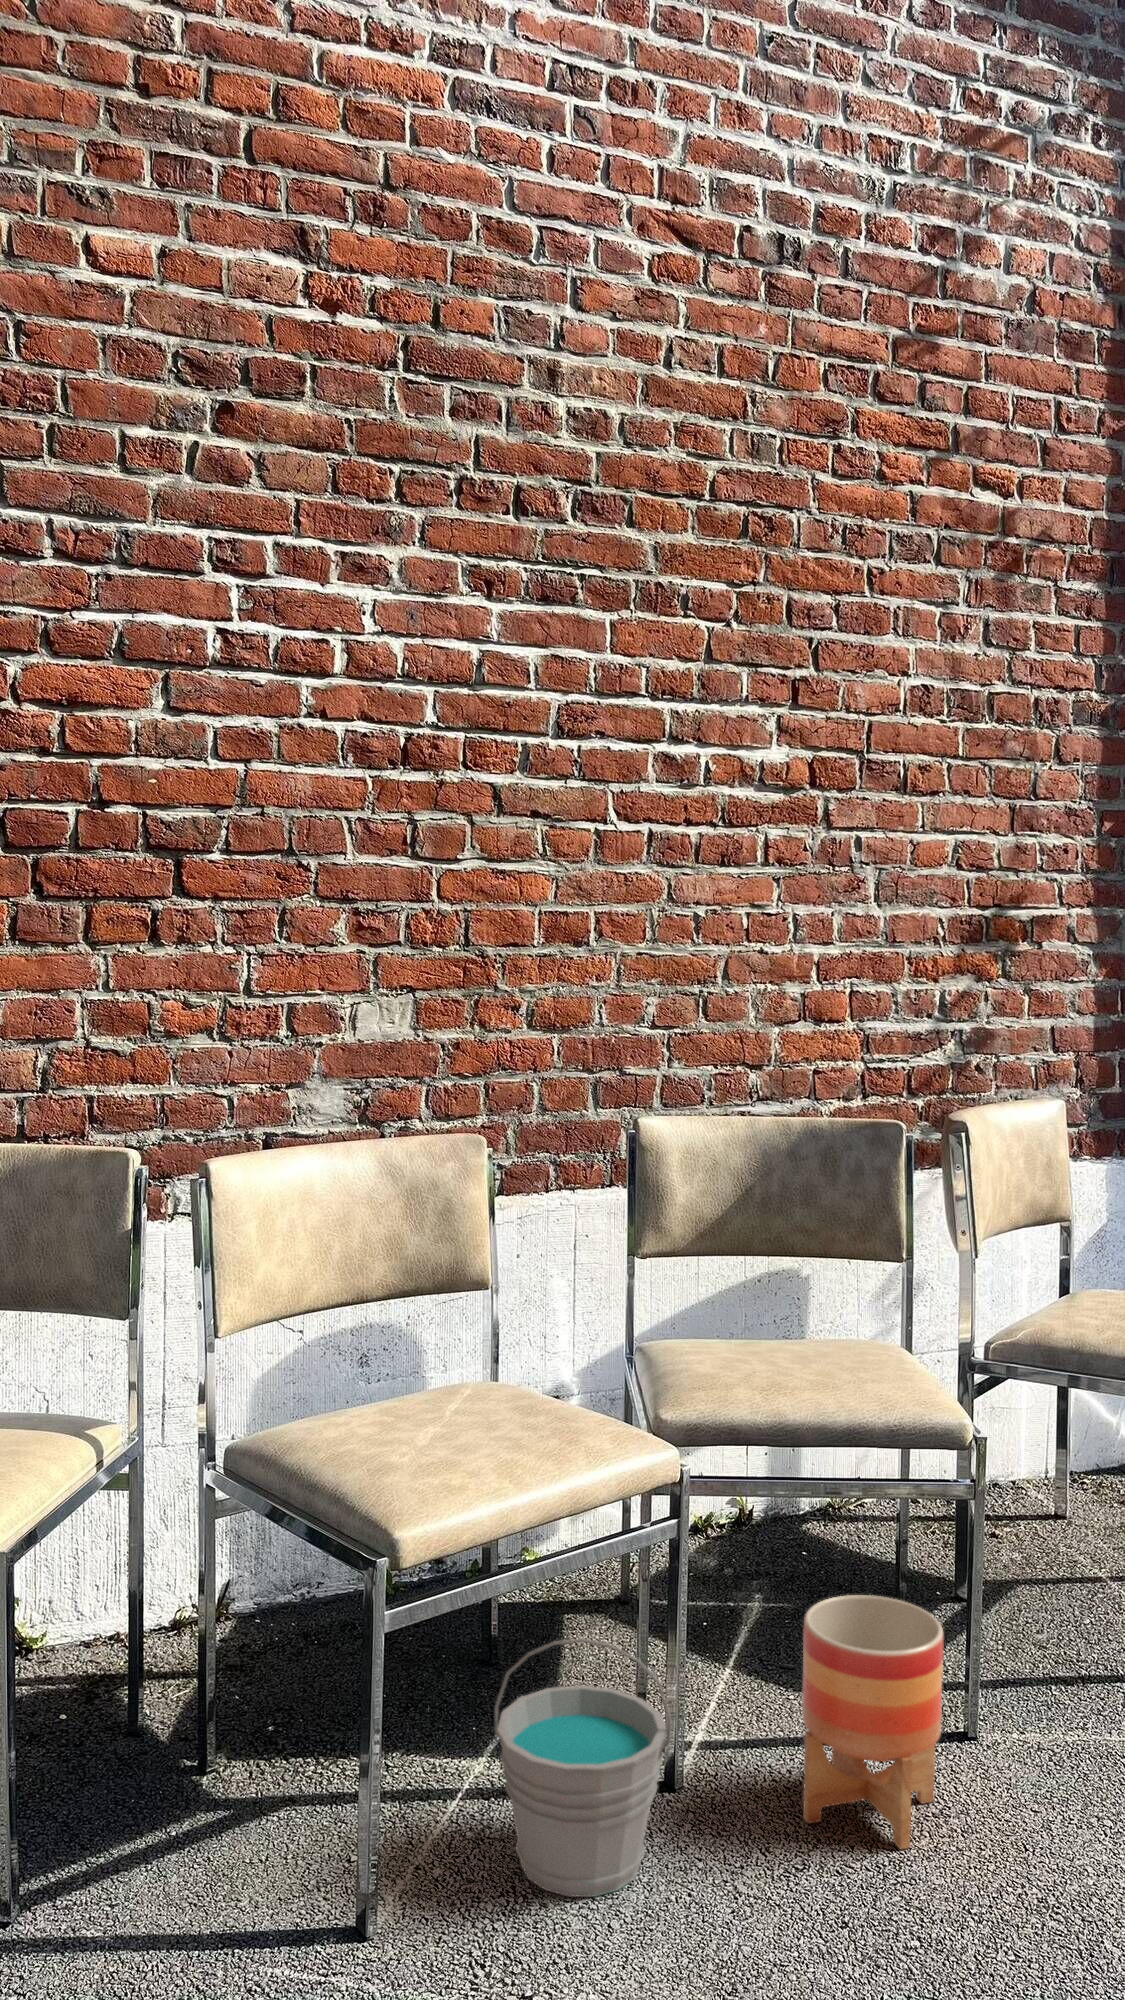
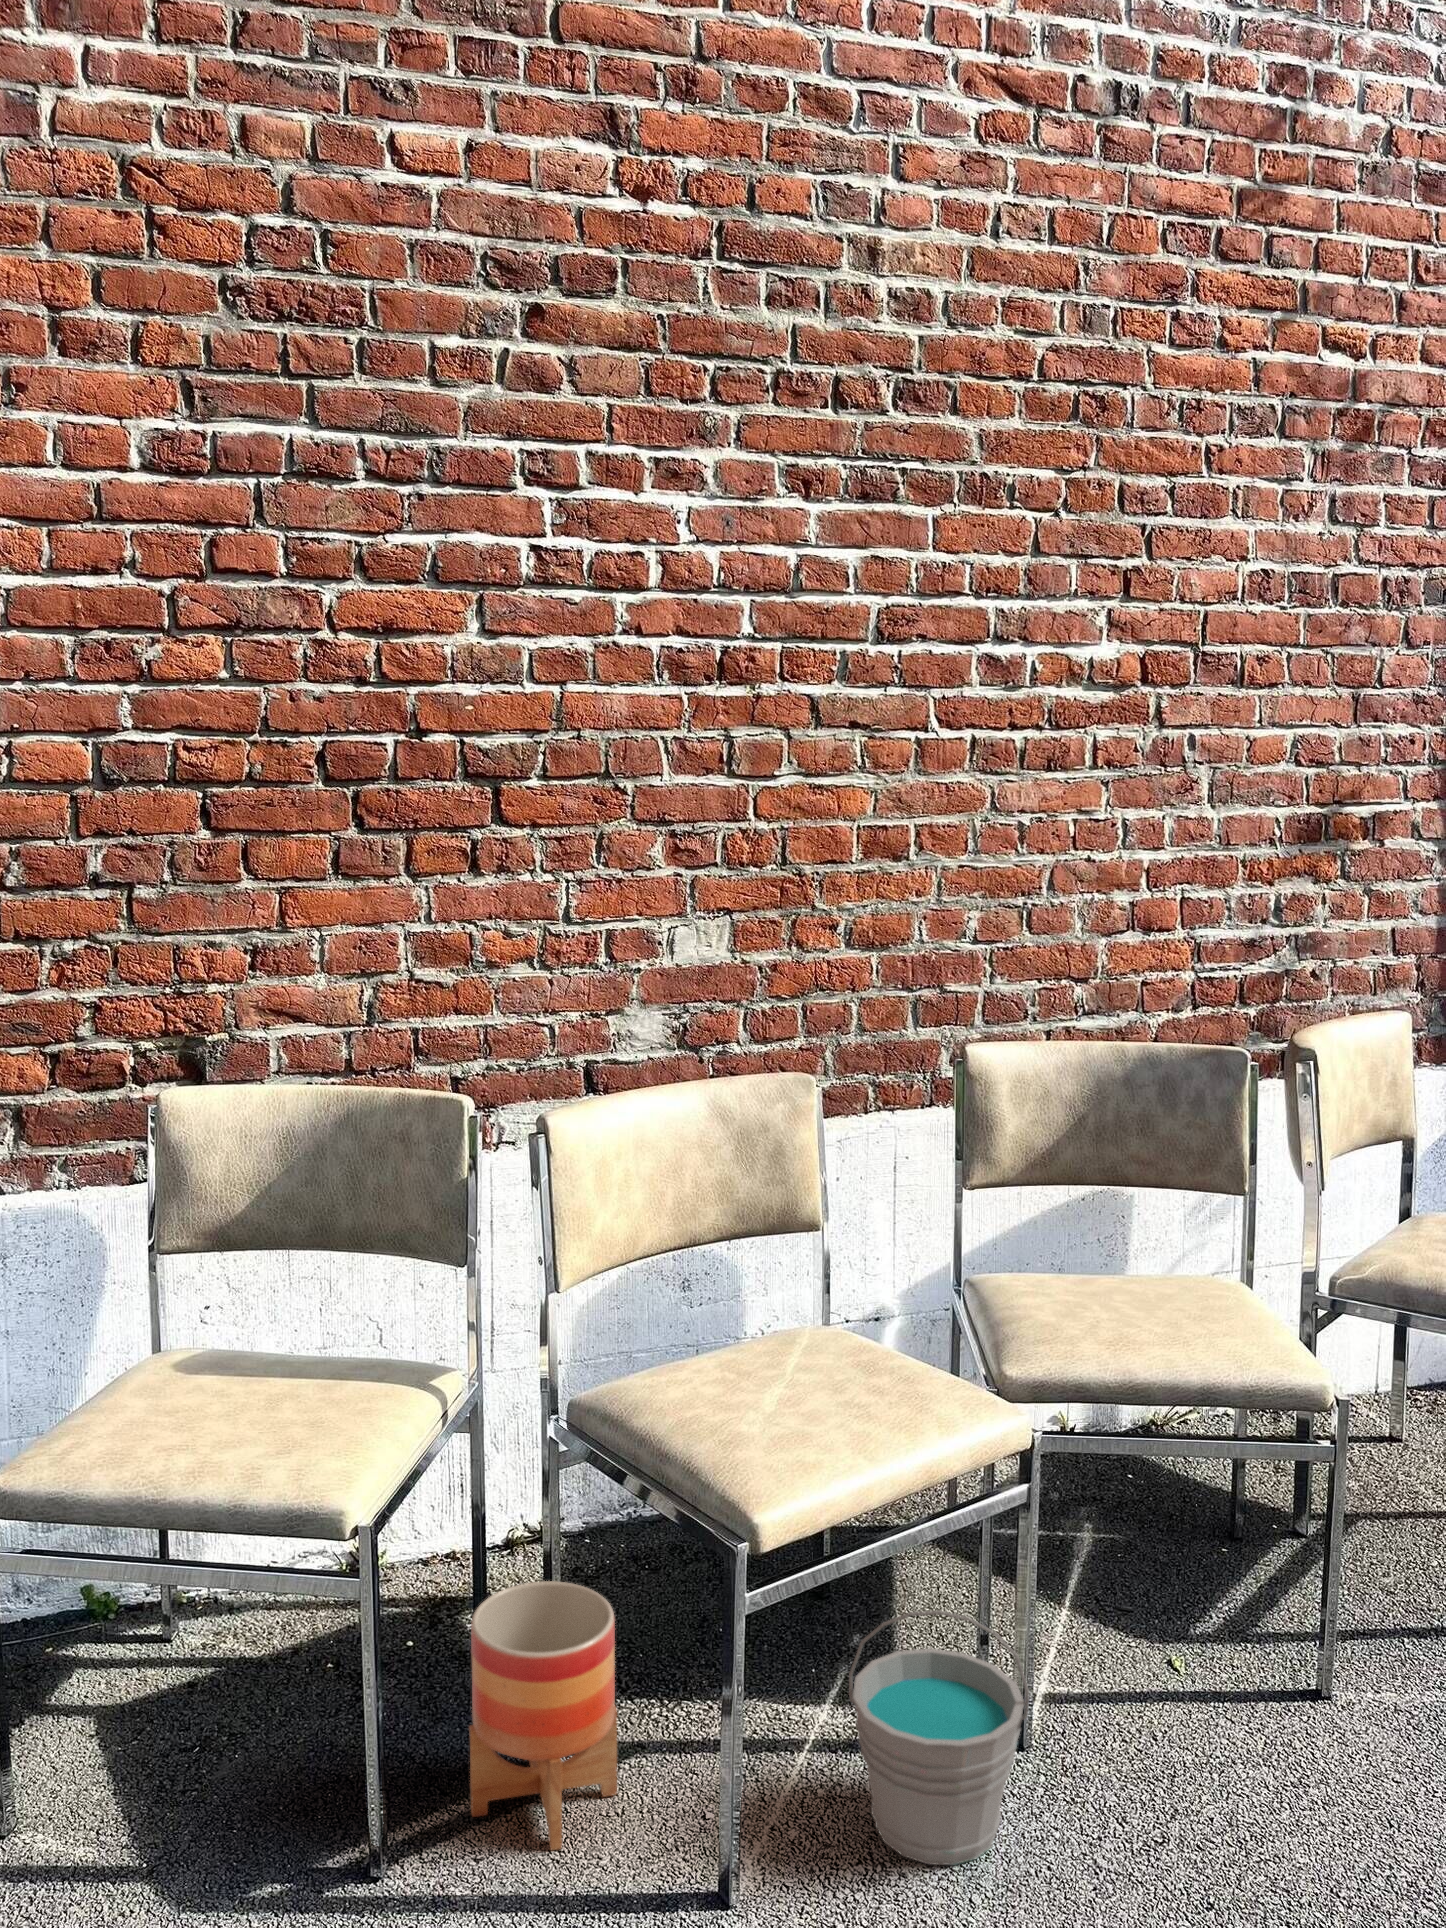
planter: present [802,1595,943,1849] -> present [469,1581,617,1850]

